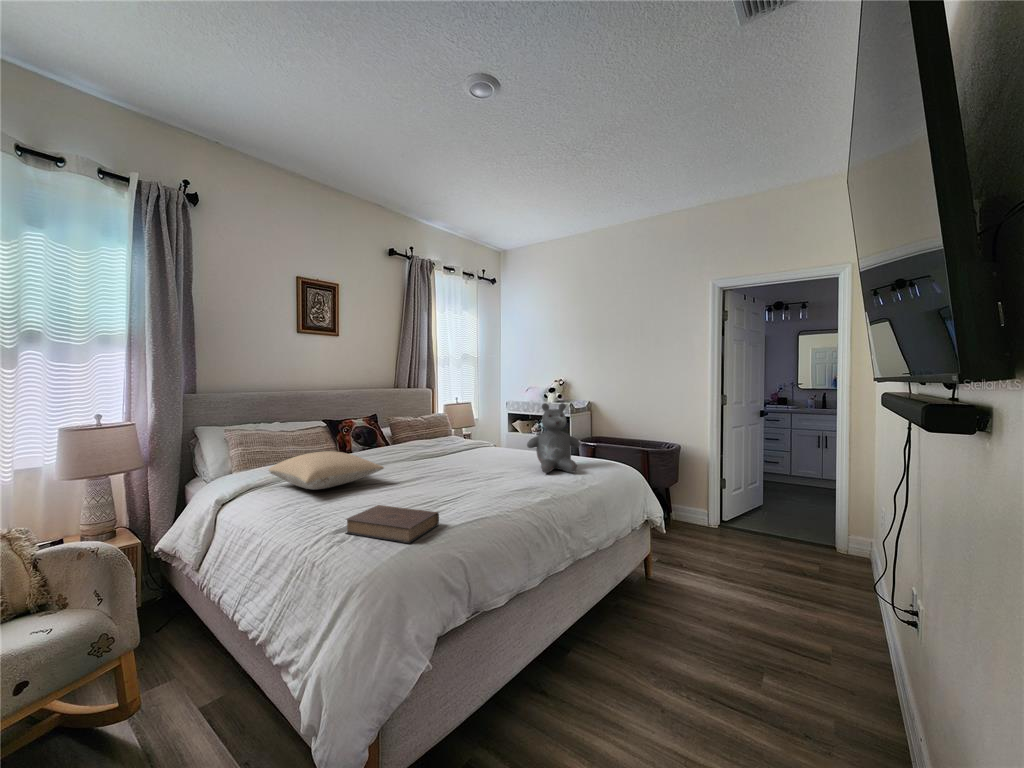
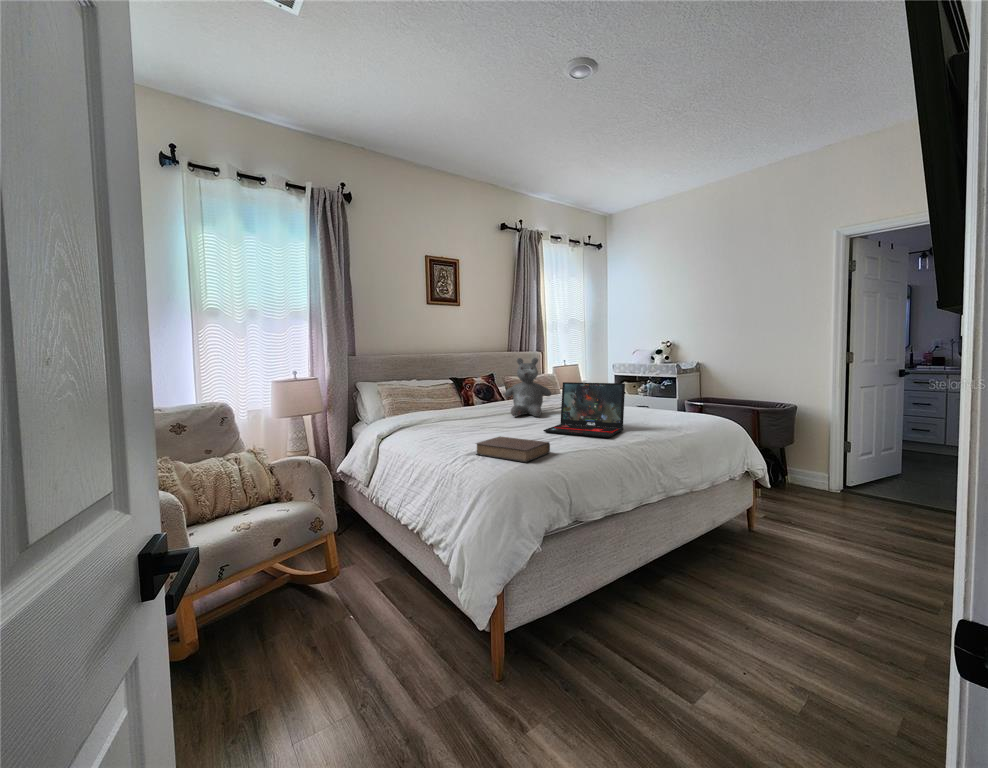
teddy bear: present [527,403,580,473] -> present [505,358,551,416]
laptop: none [432,432,522,498] -> present [543,382,625,438]
pillow: present [269,451,384,489] -> none [413,398,502,427]

